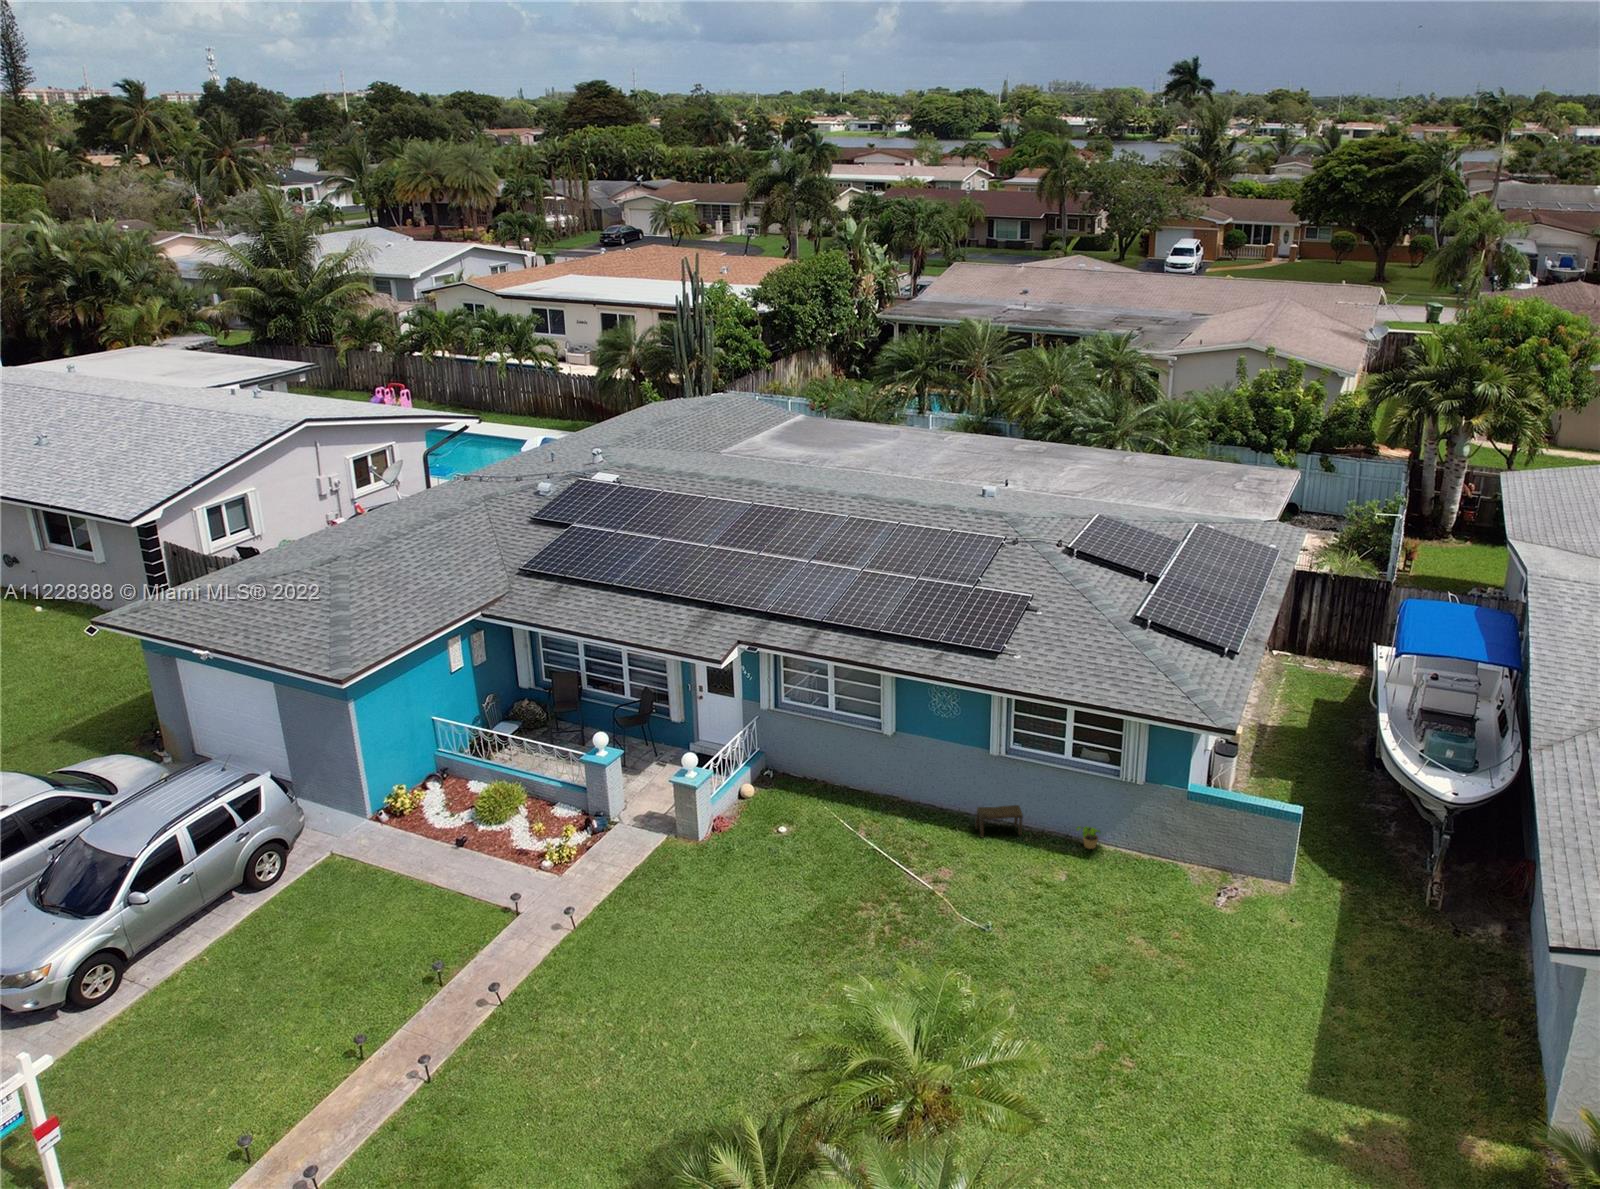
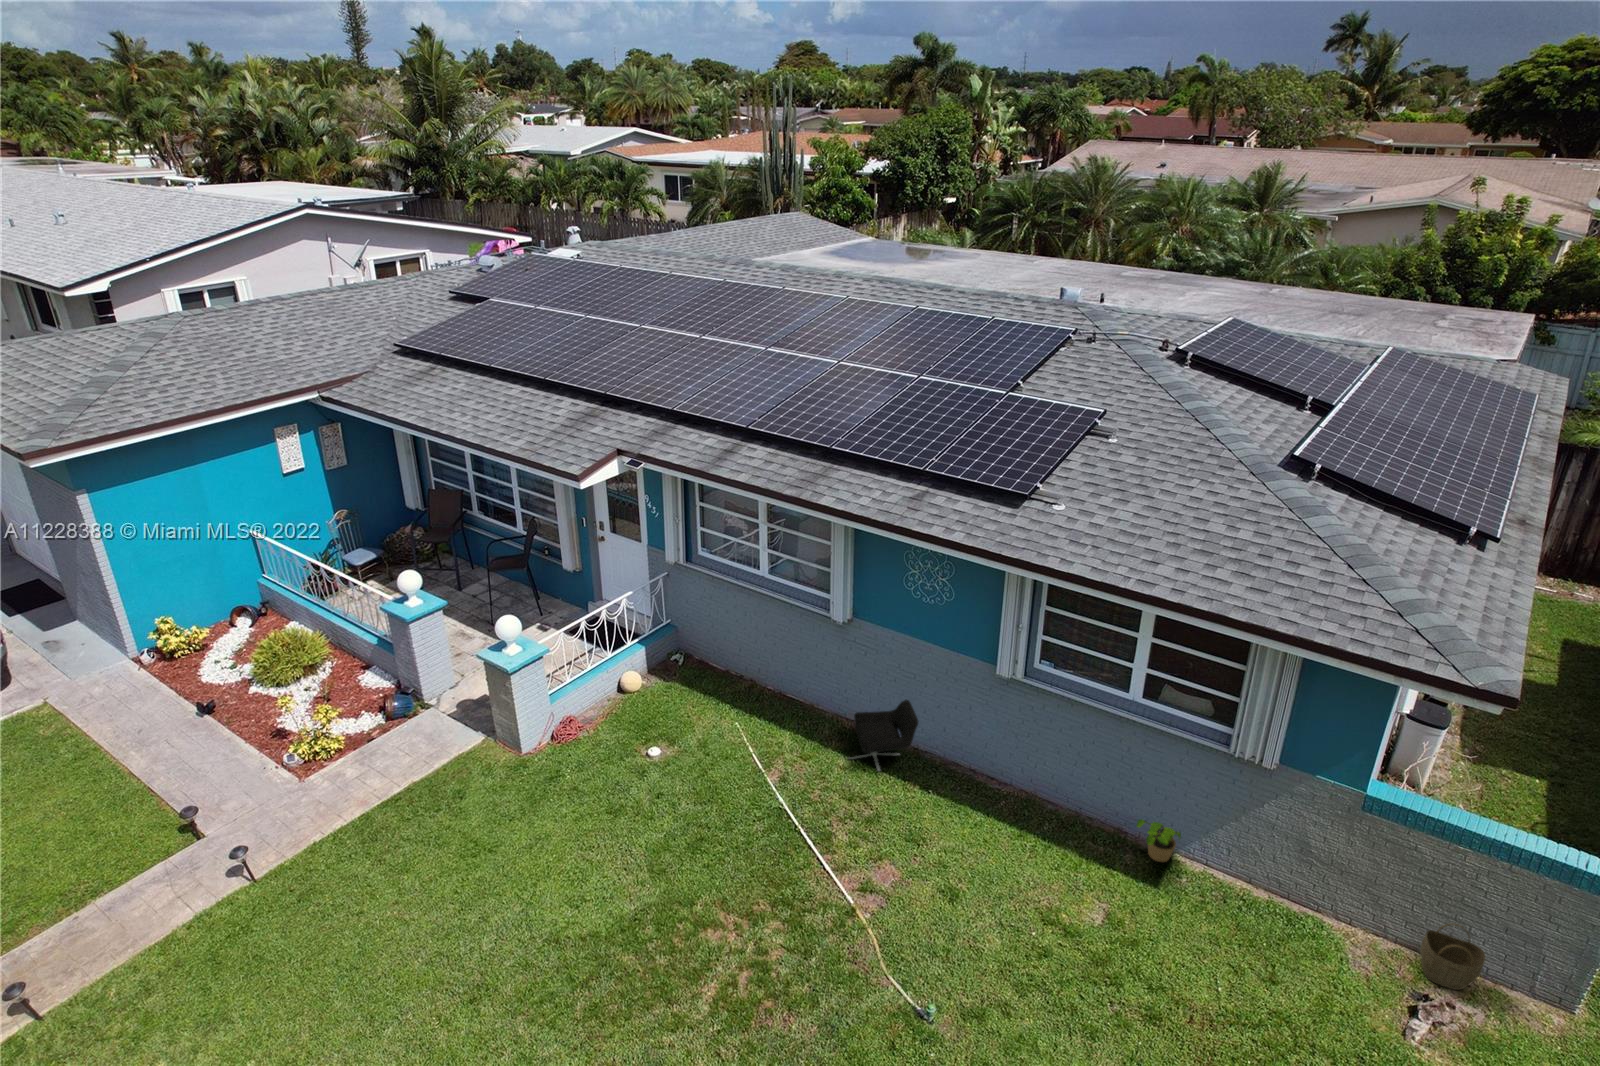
lounge chair: none [902,779,945,824] -> present [849,700,919,771]
bench: present [975,805,1023,837] -> none [962,758,1044,816]
woven basket: none [1221,851,1249,884] -> present [1420,923,1485,990]

